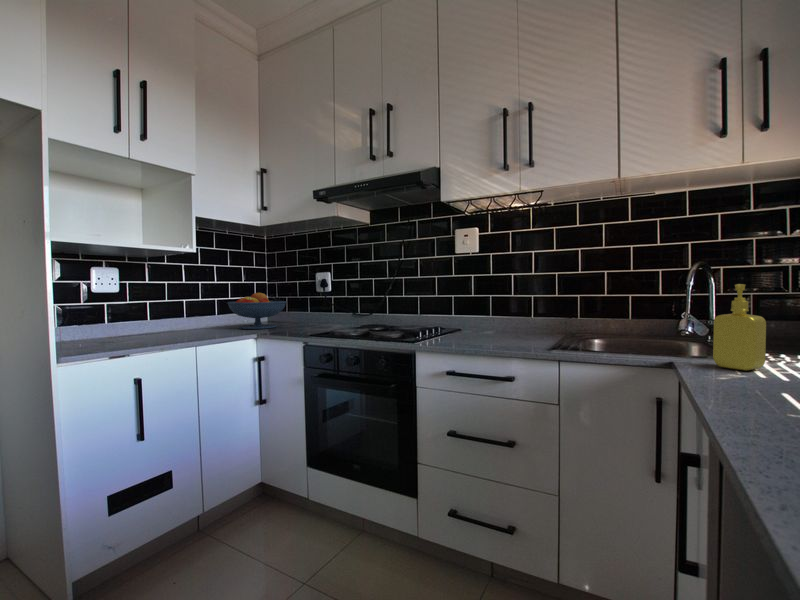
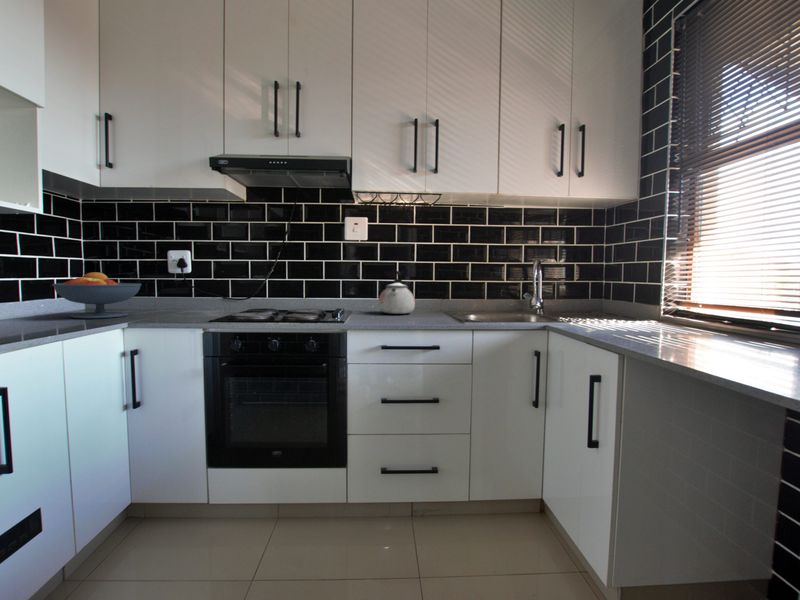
soap dispenser: present [713,284,766,371] -> none [575,274,602,327]
kettle: none [479,286,523,336] -> present [378,271,415,314]

